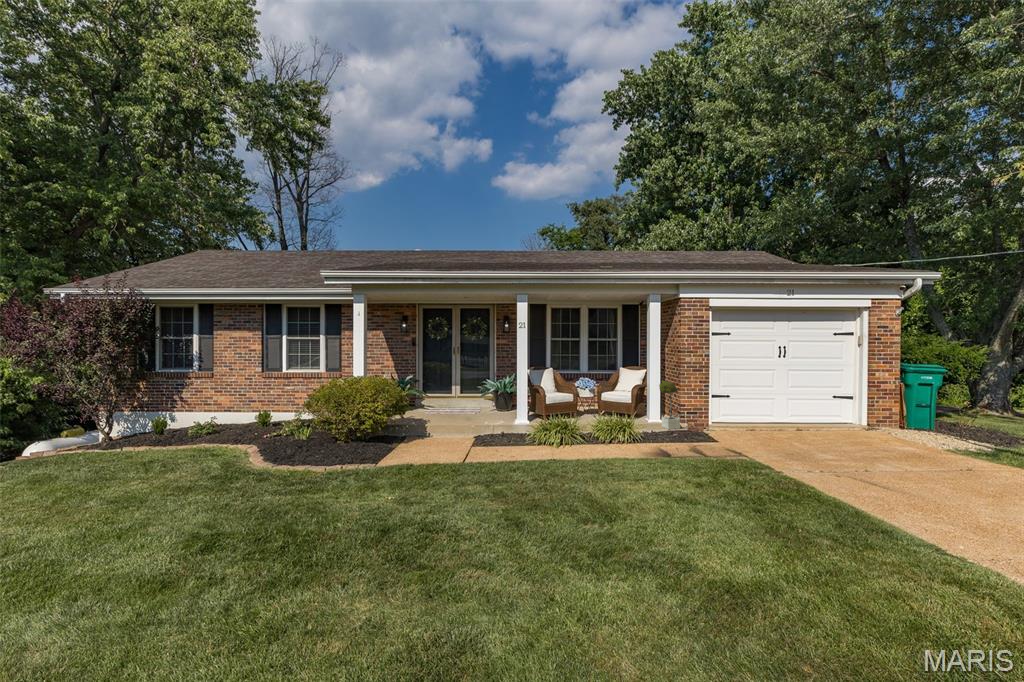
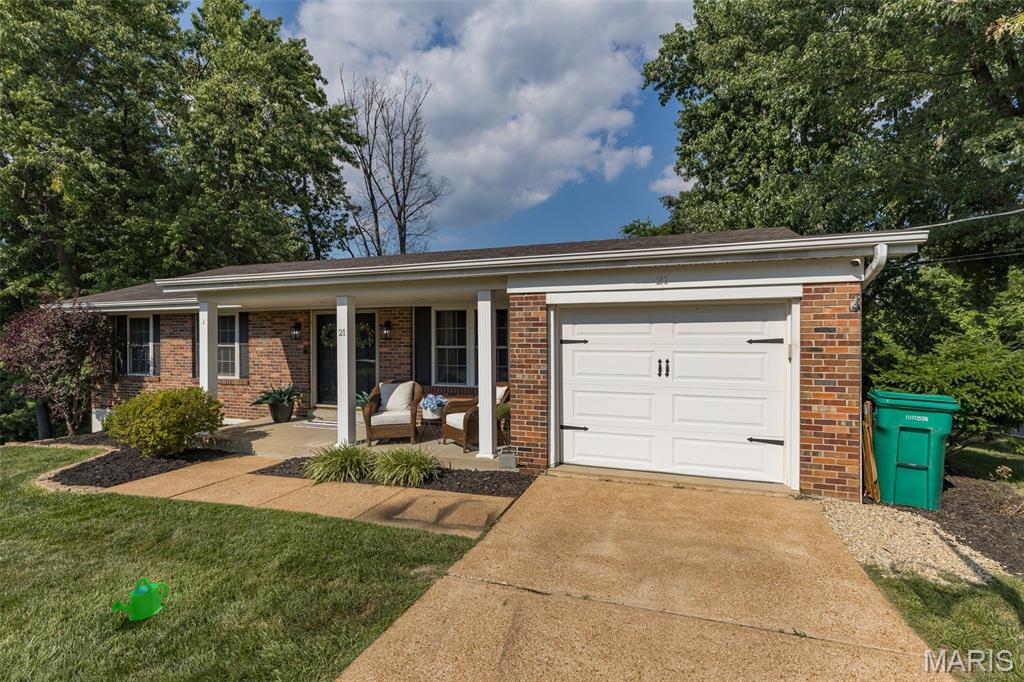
watering can: none [660,484,680,514] -> present [112,577,169,621]

